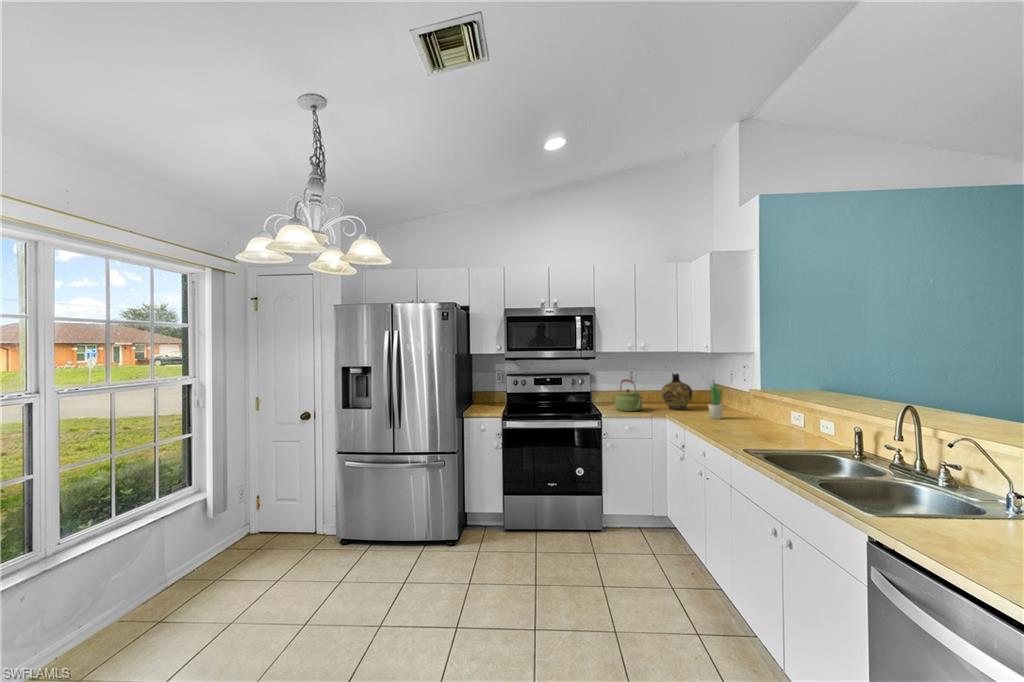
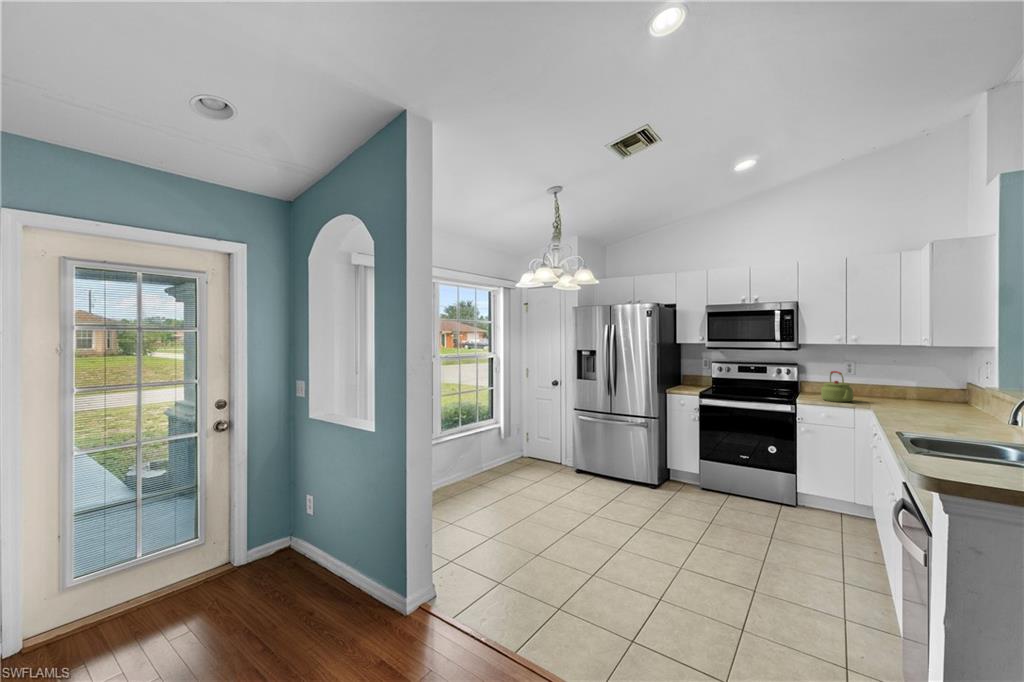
ceramic jug: present [661,373,693,410] -> none [880,367,921,405]
potted plant: present [708,380,723,419] -> none [923,374,946,415]

